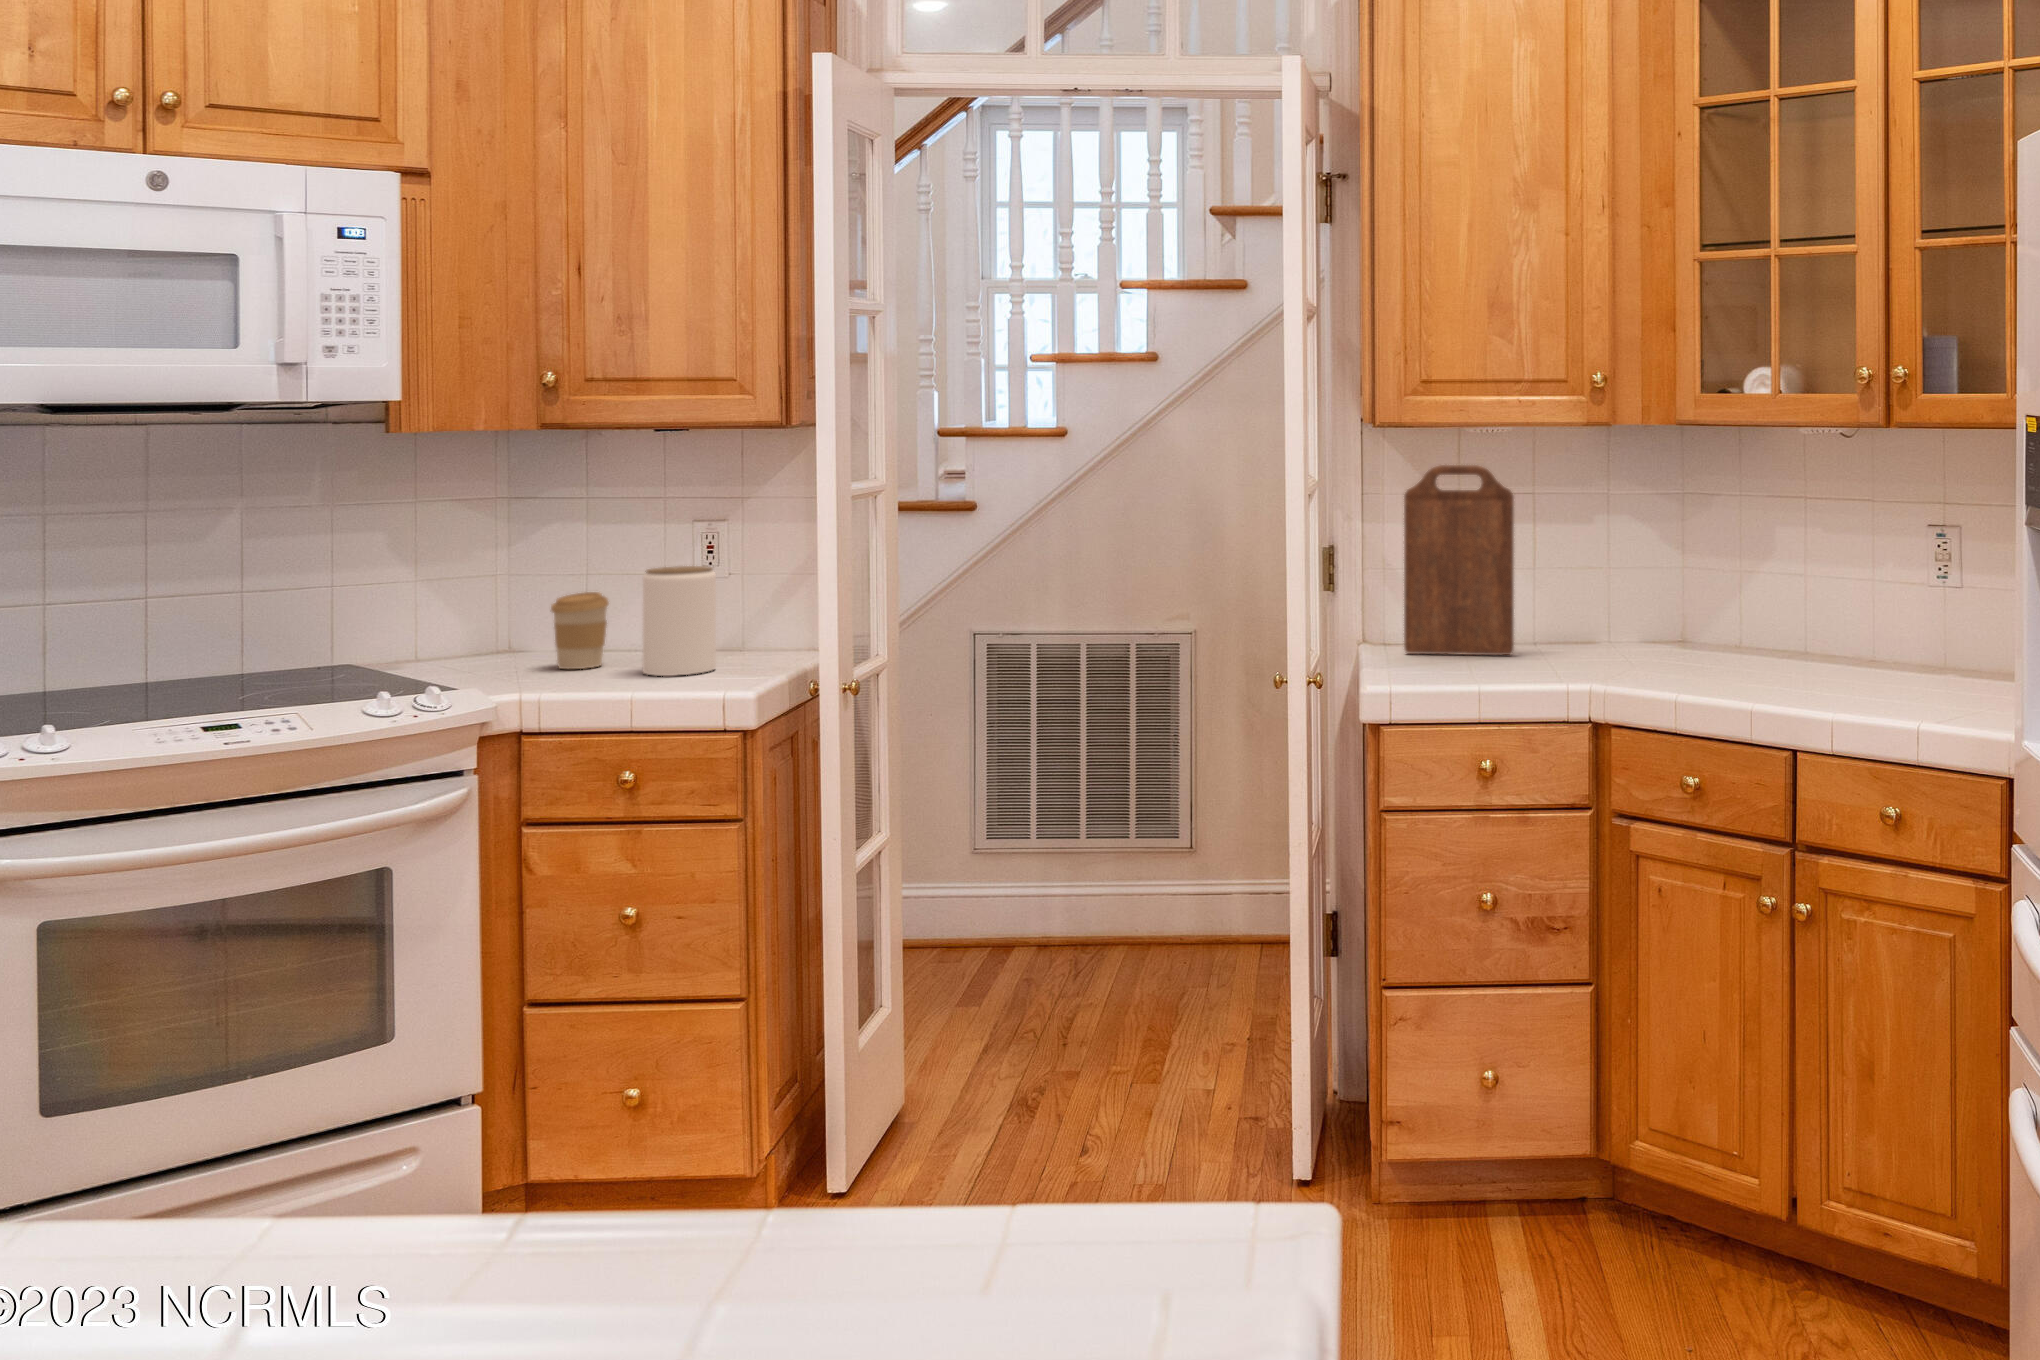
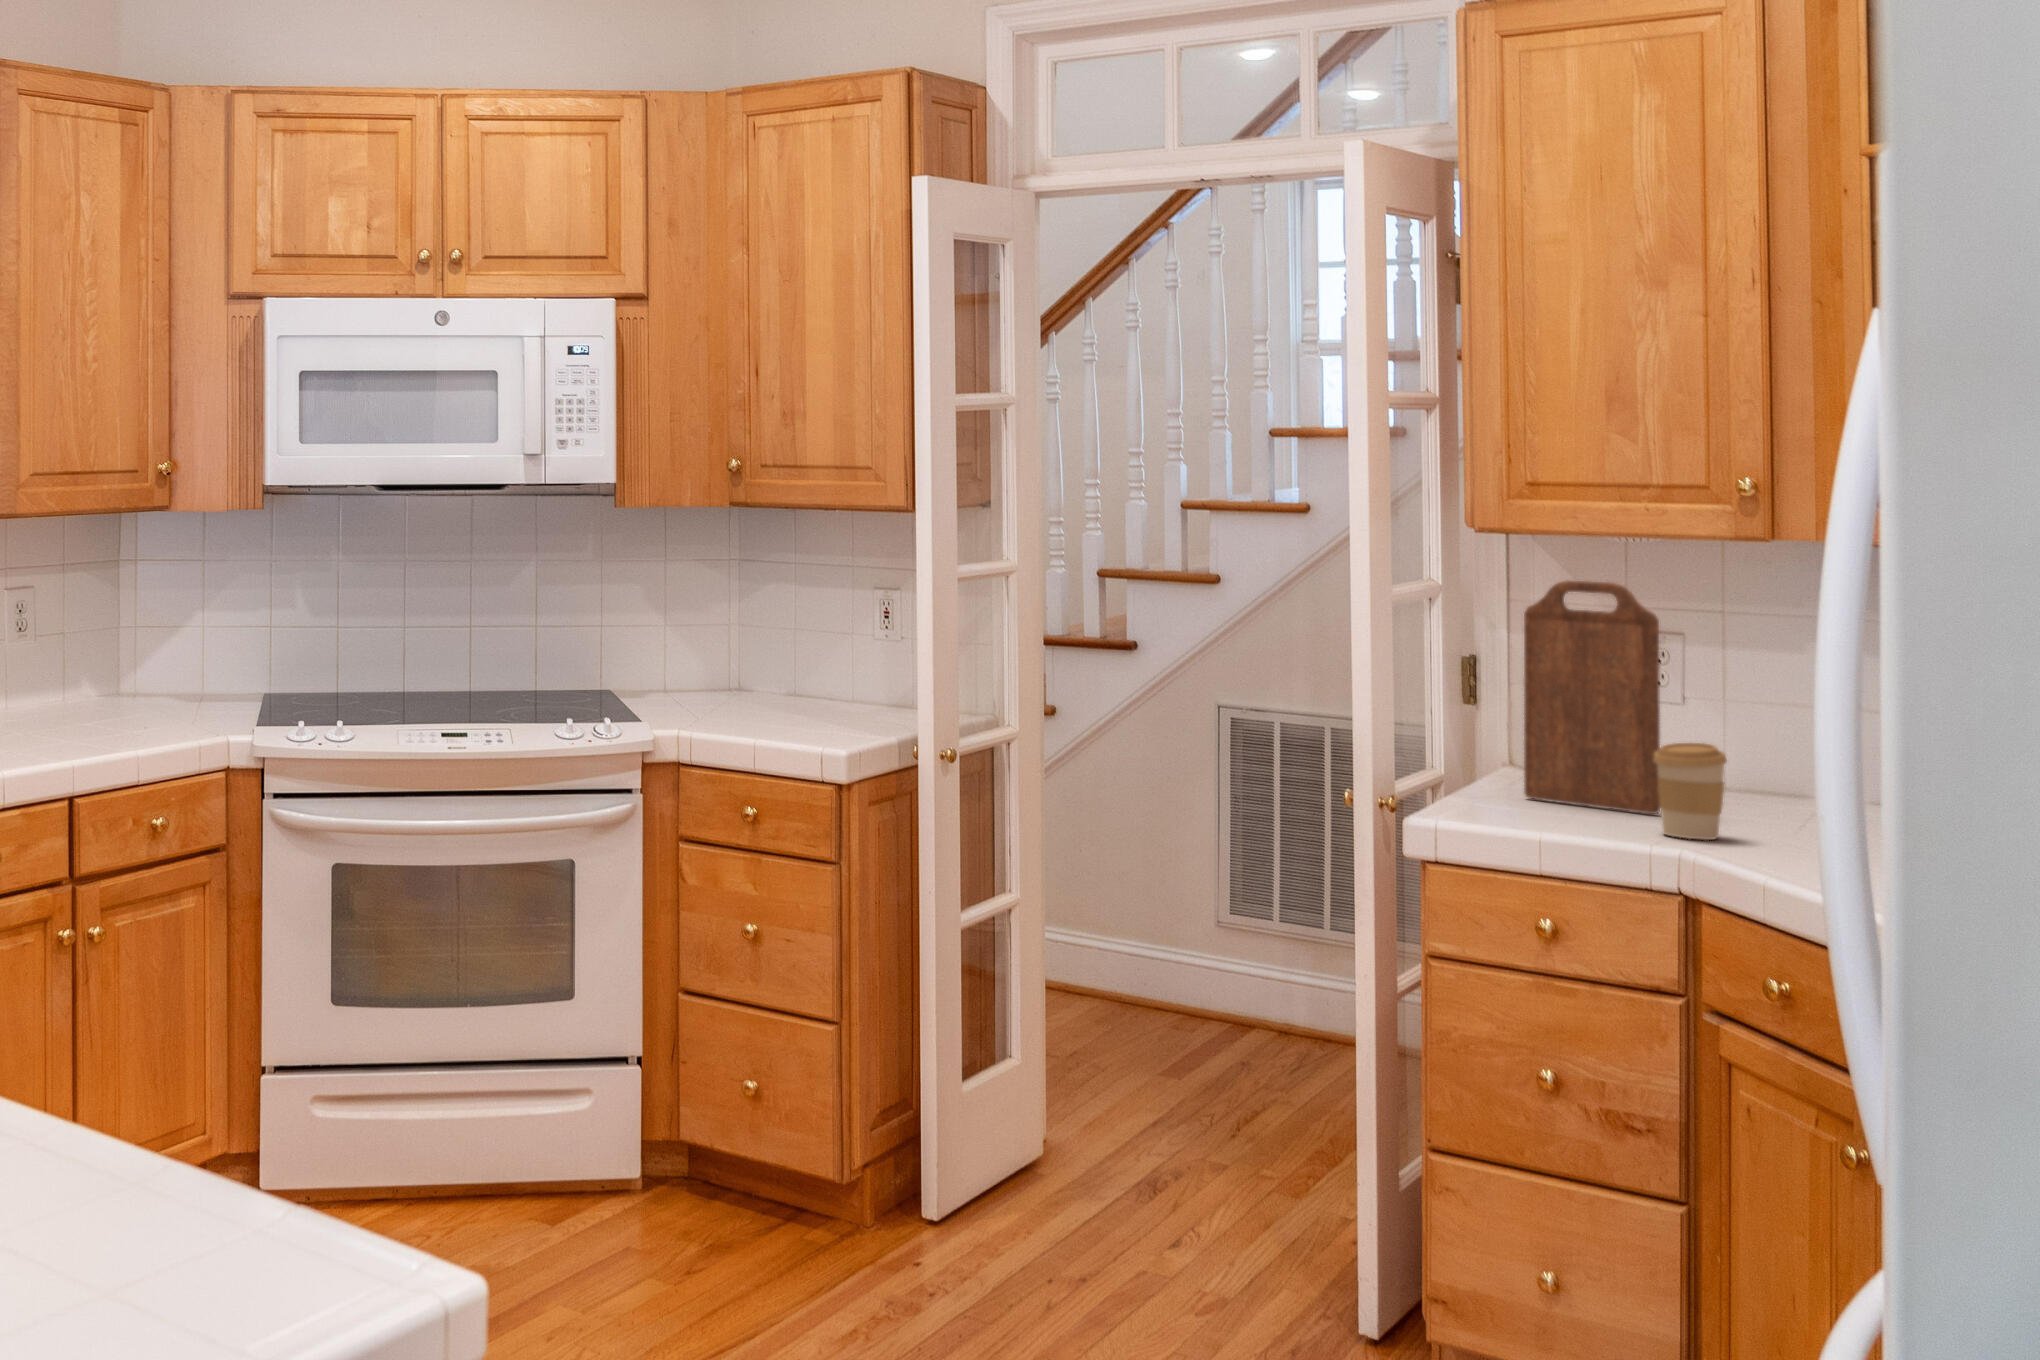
jar: present [643,566,716,676] -> none [787,637,849,735]
coffee cup: present [551,592,609,669] -> present [1653,743,1727,840]

